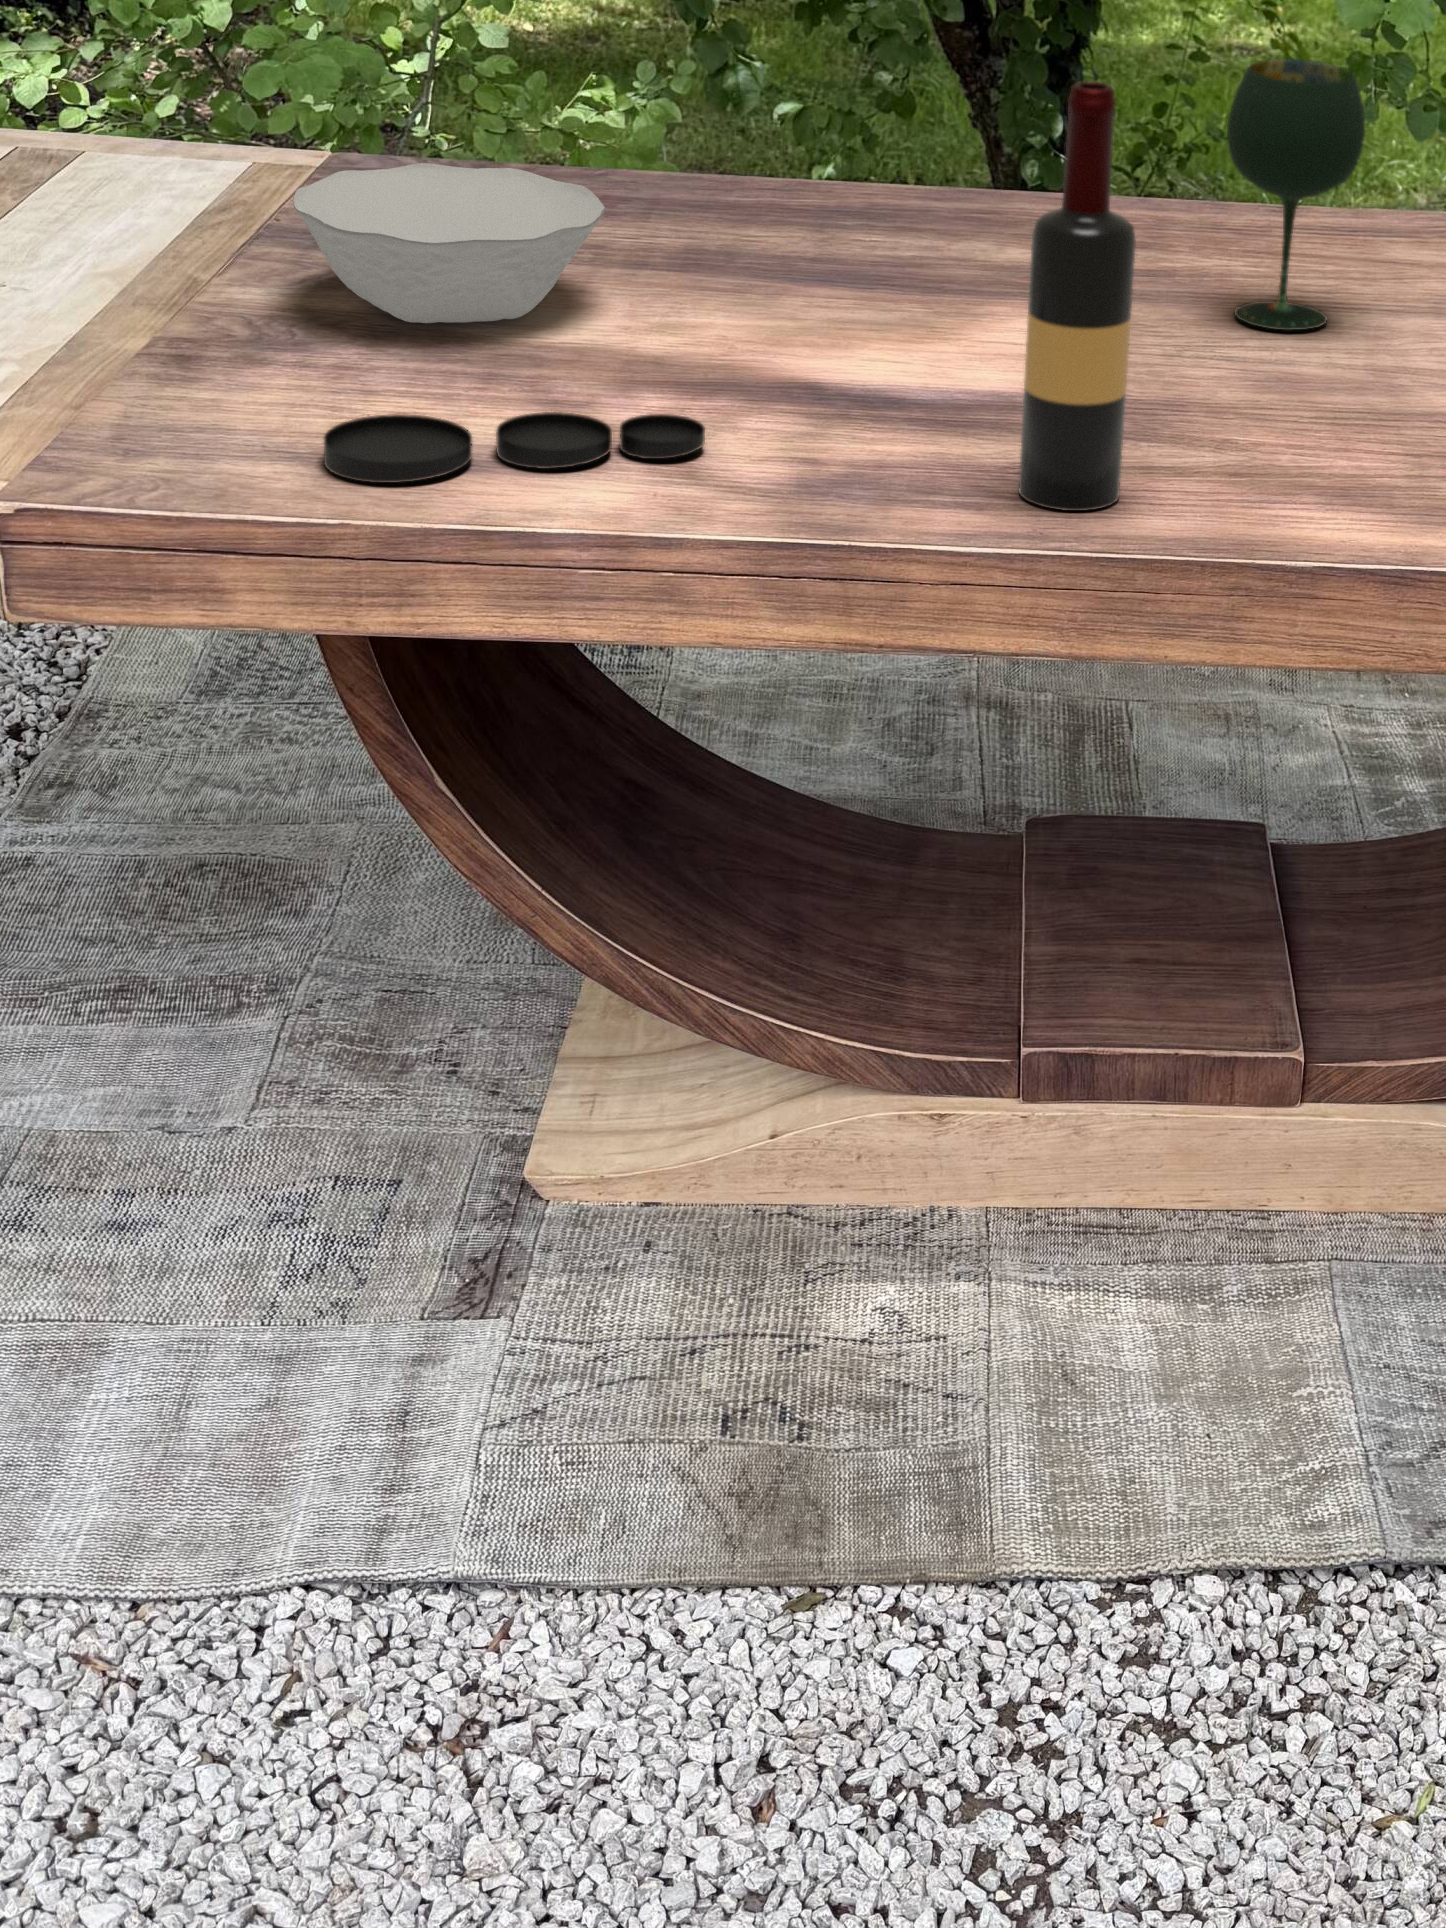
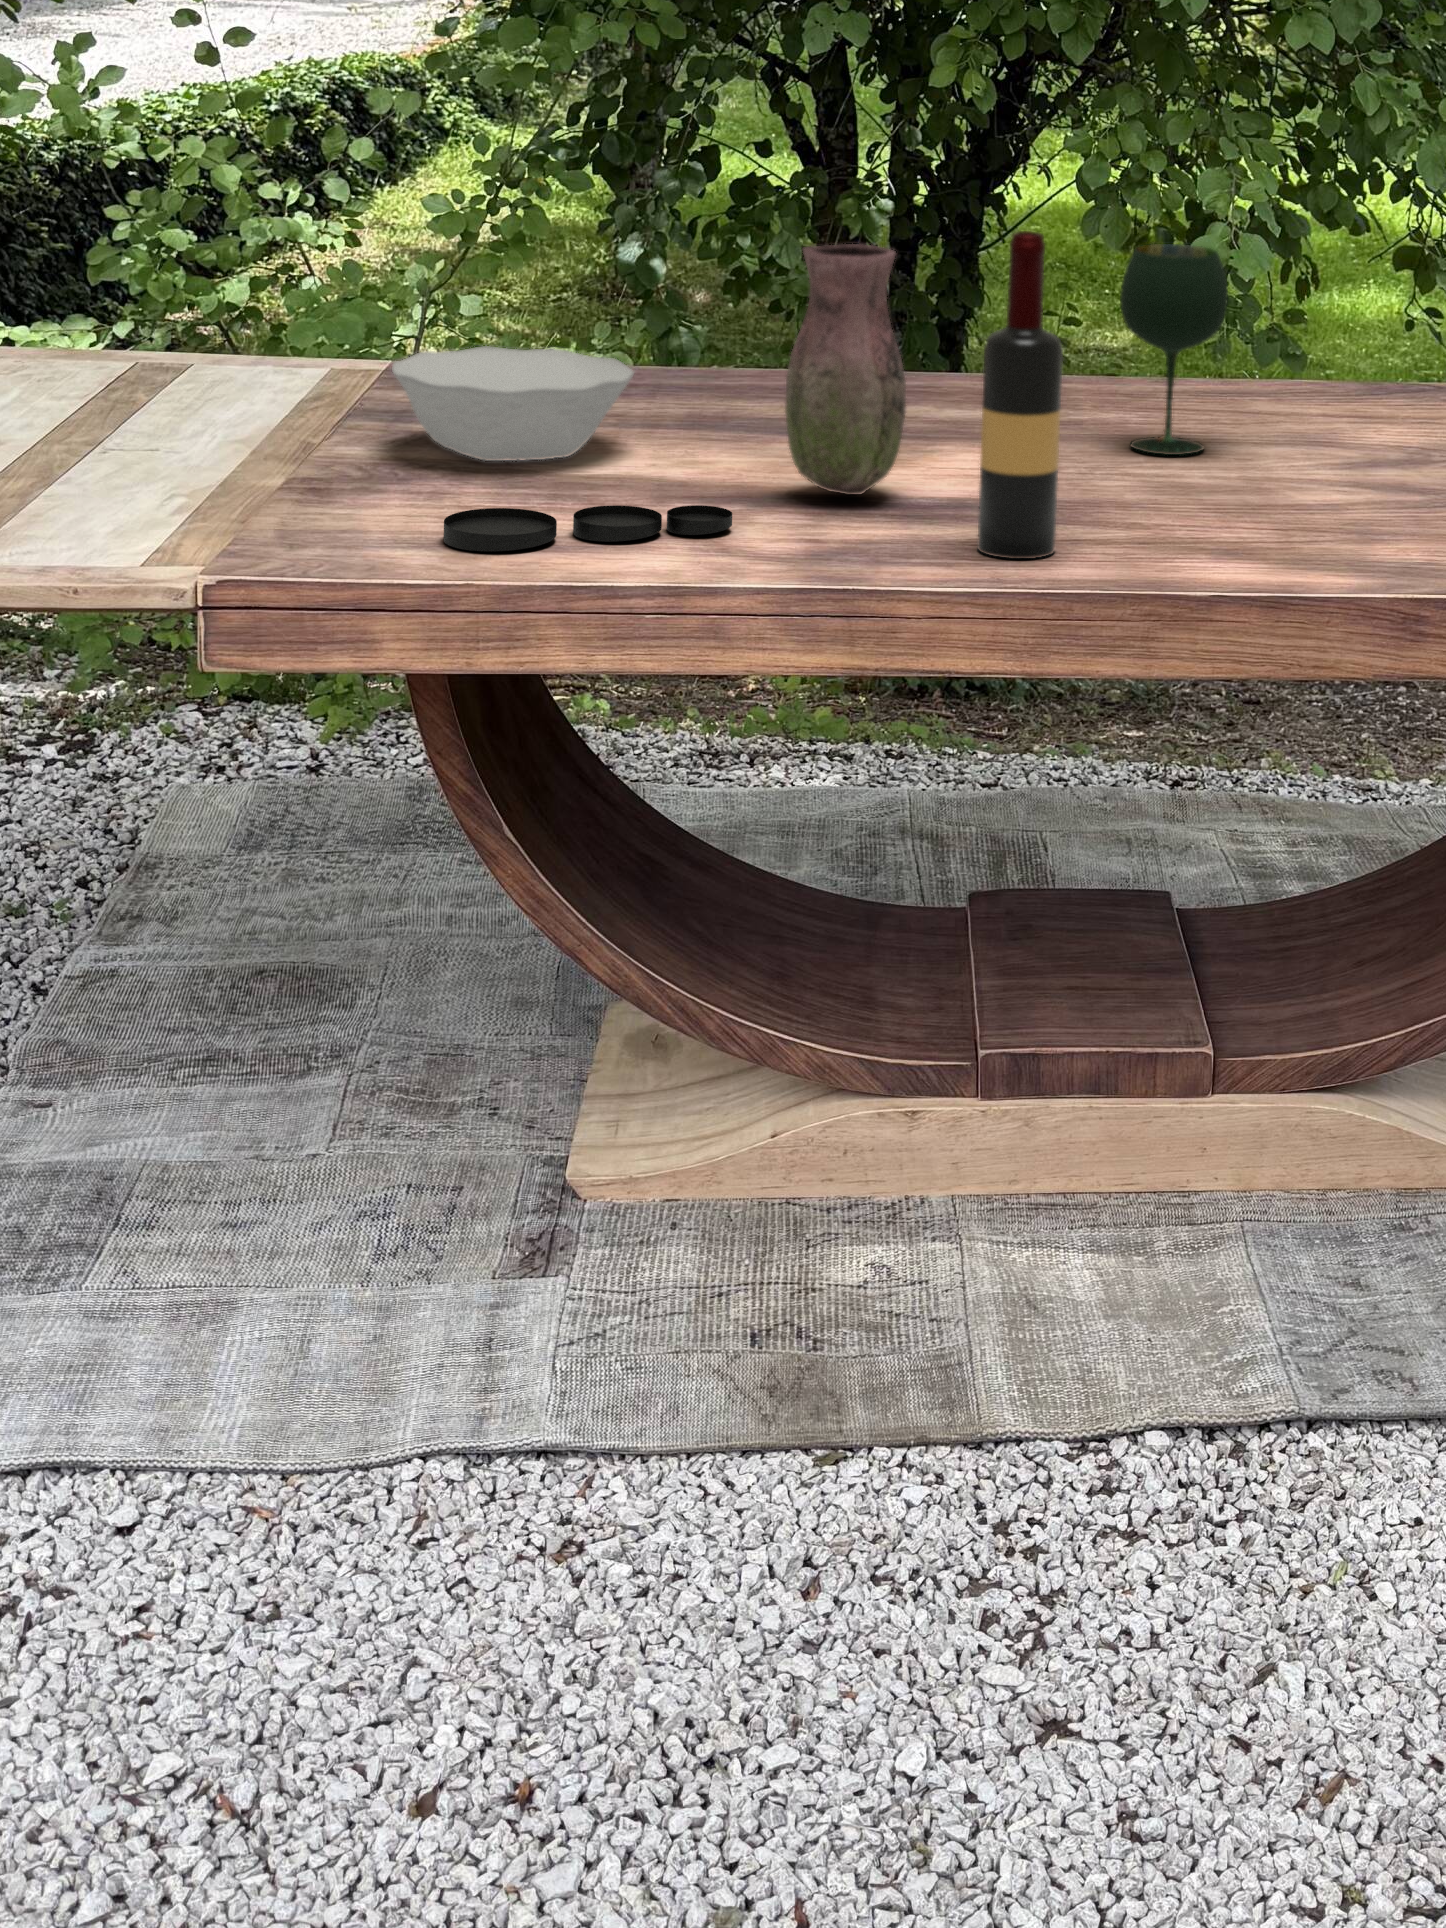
vase: none [784,68,940,393] -> present [785,244,906,495]

